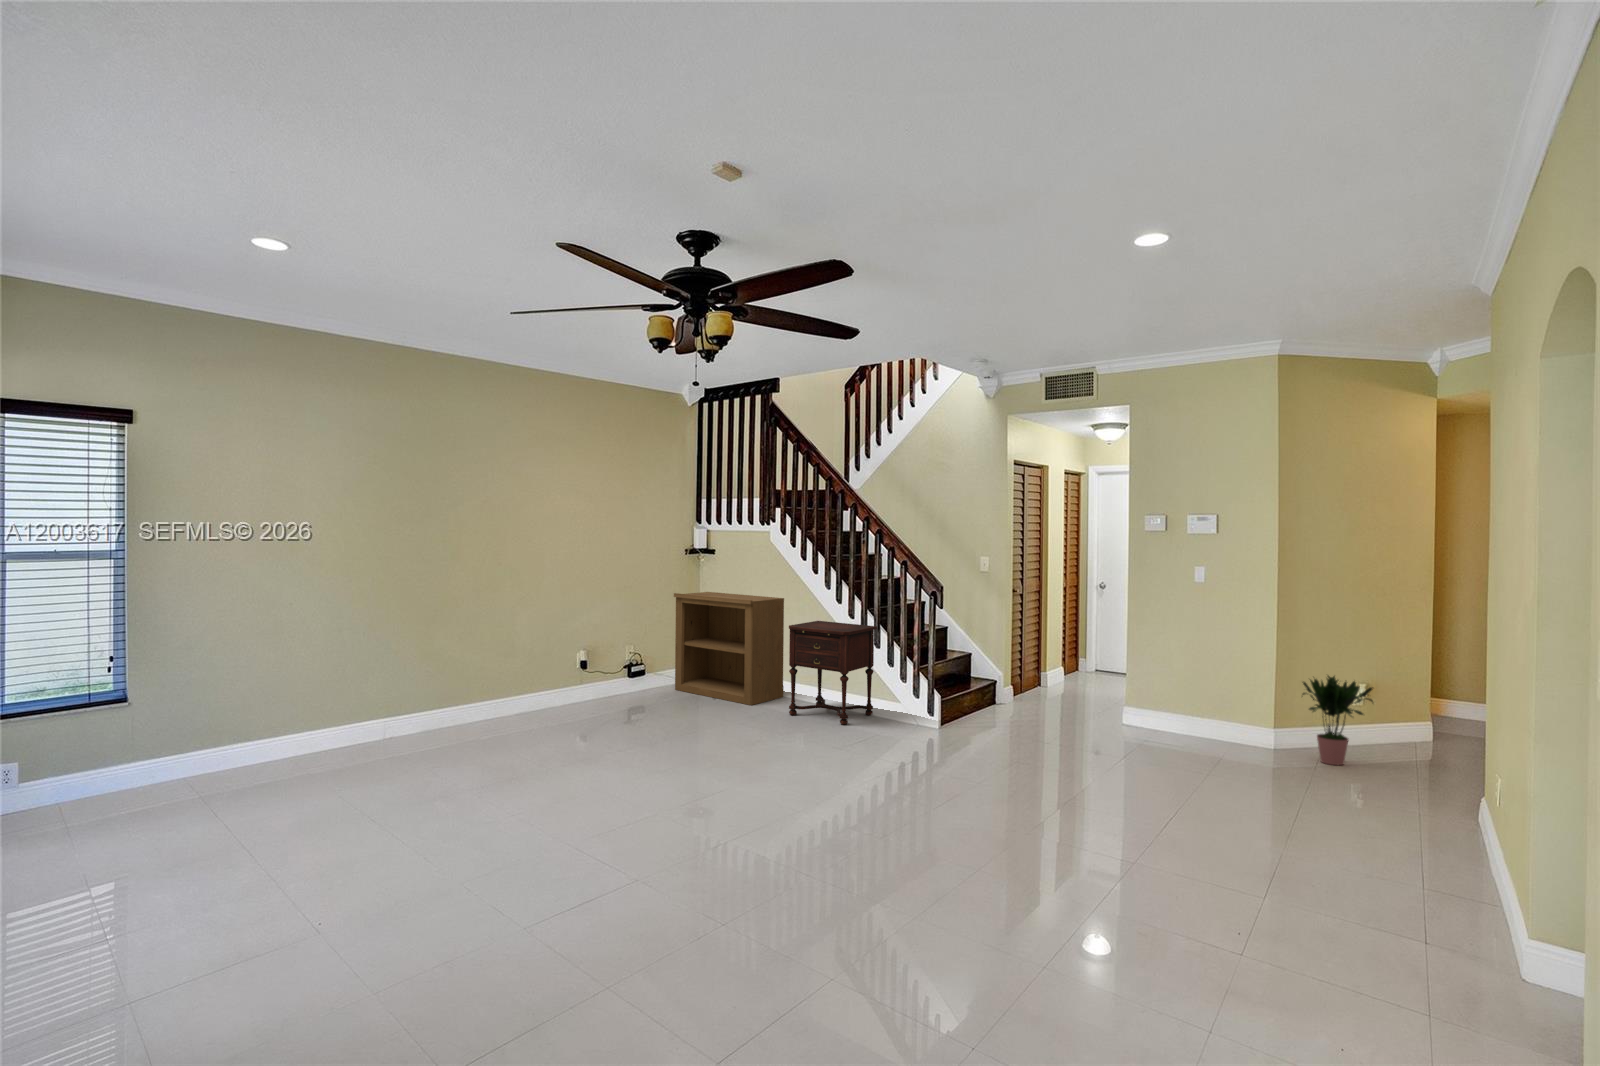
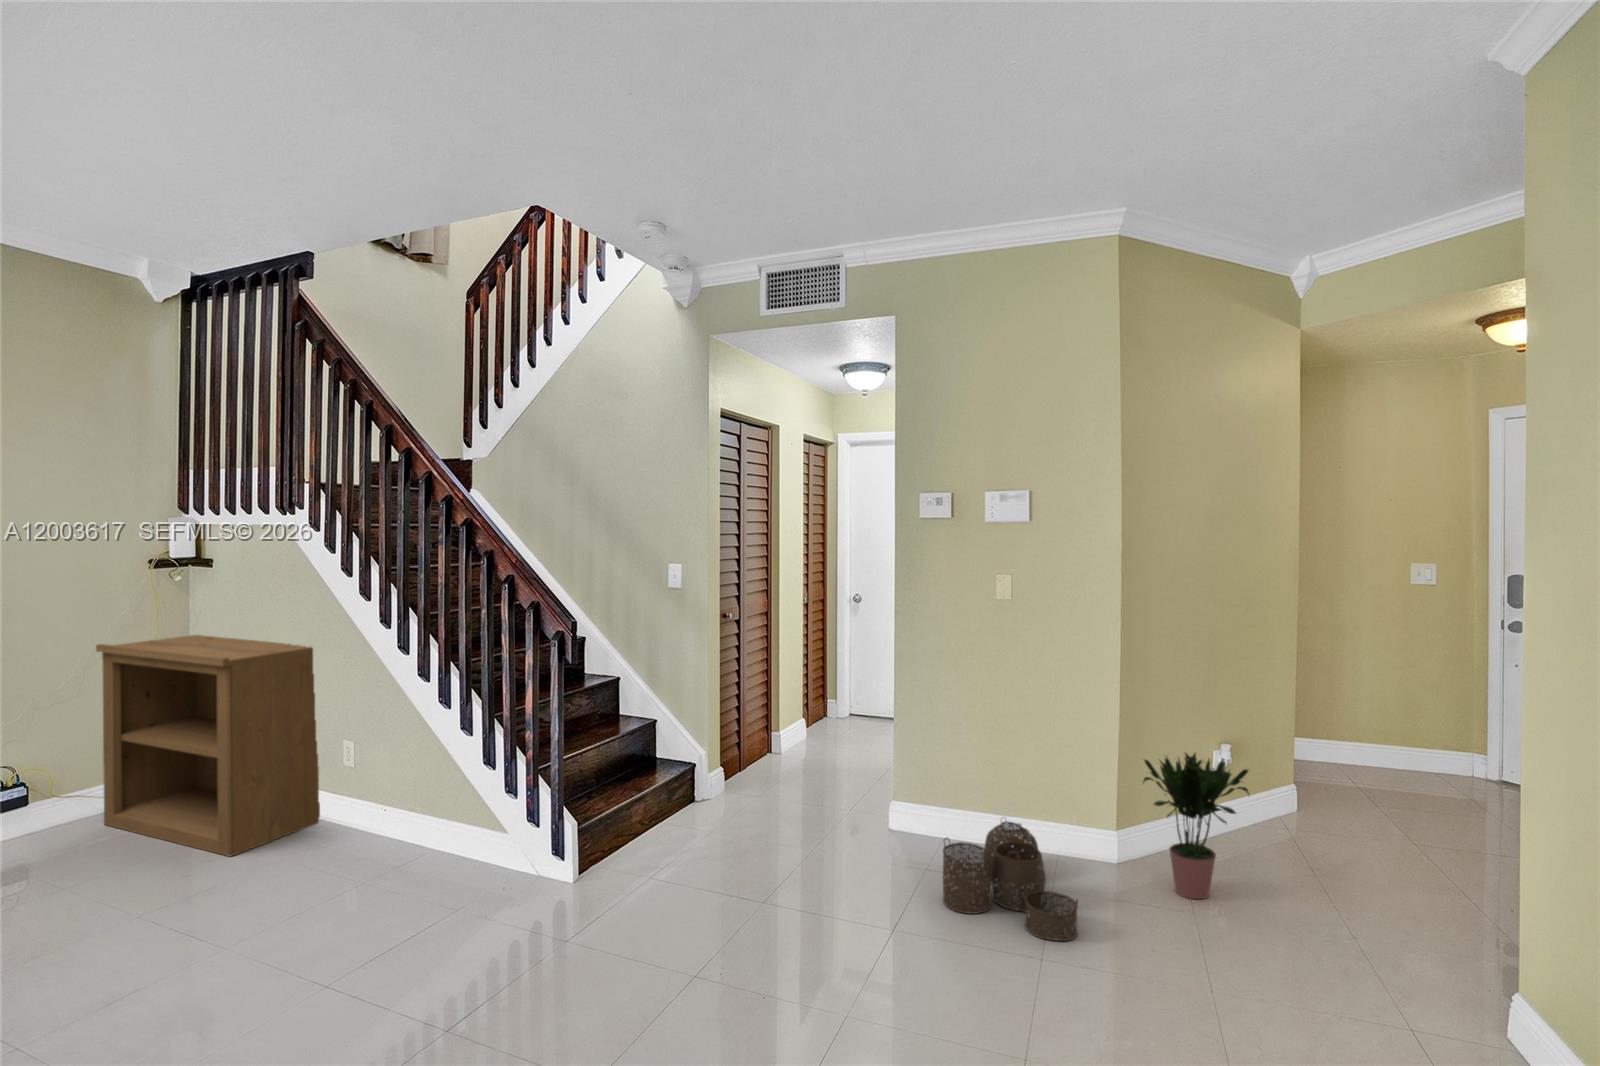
side table: present [789,621,877,725] -> none [286,687,471,899]
woven basket: none [1161,712,1246,770] -> present [943,821,1078,941]

